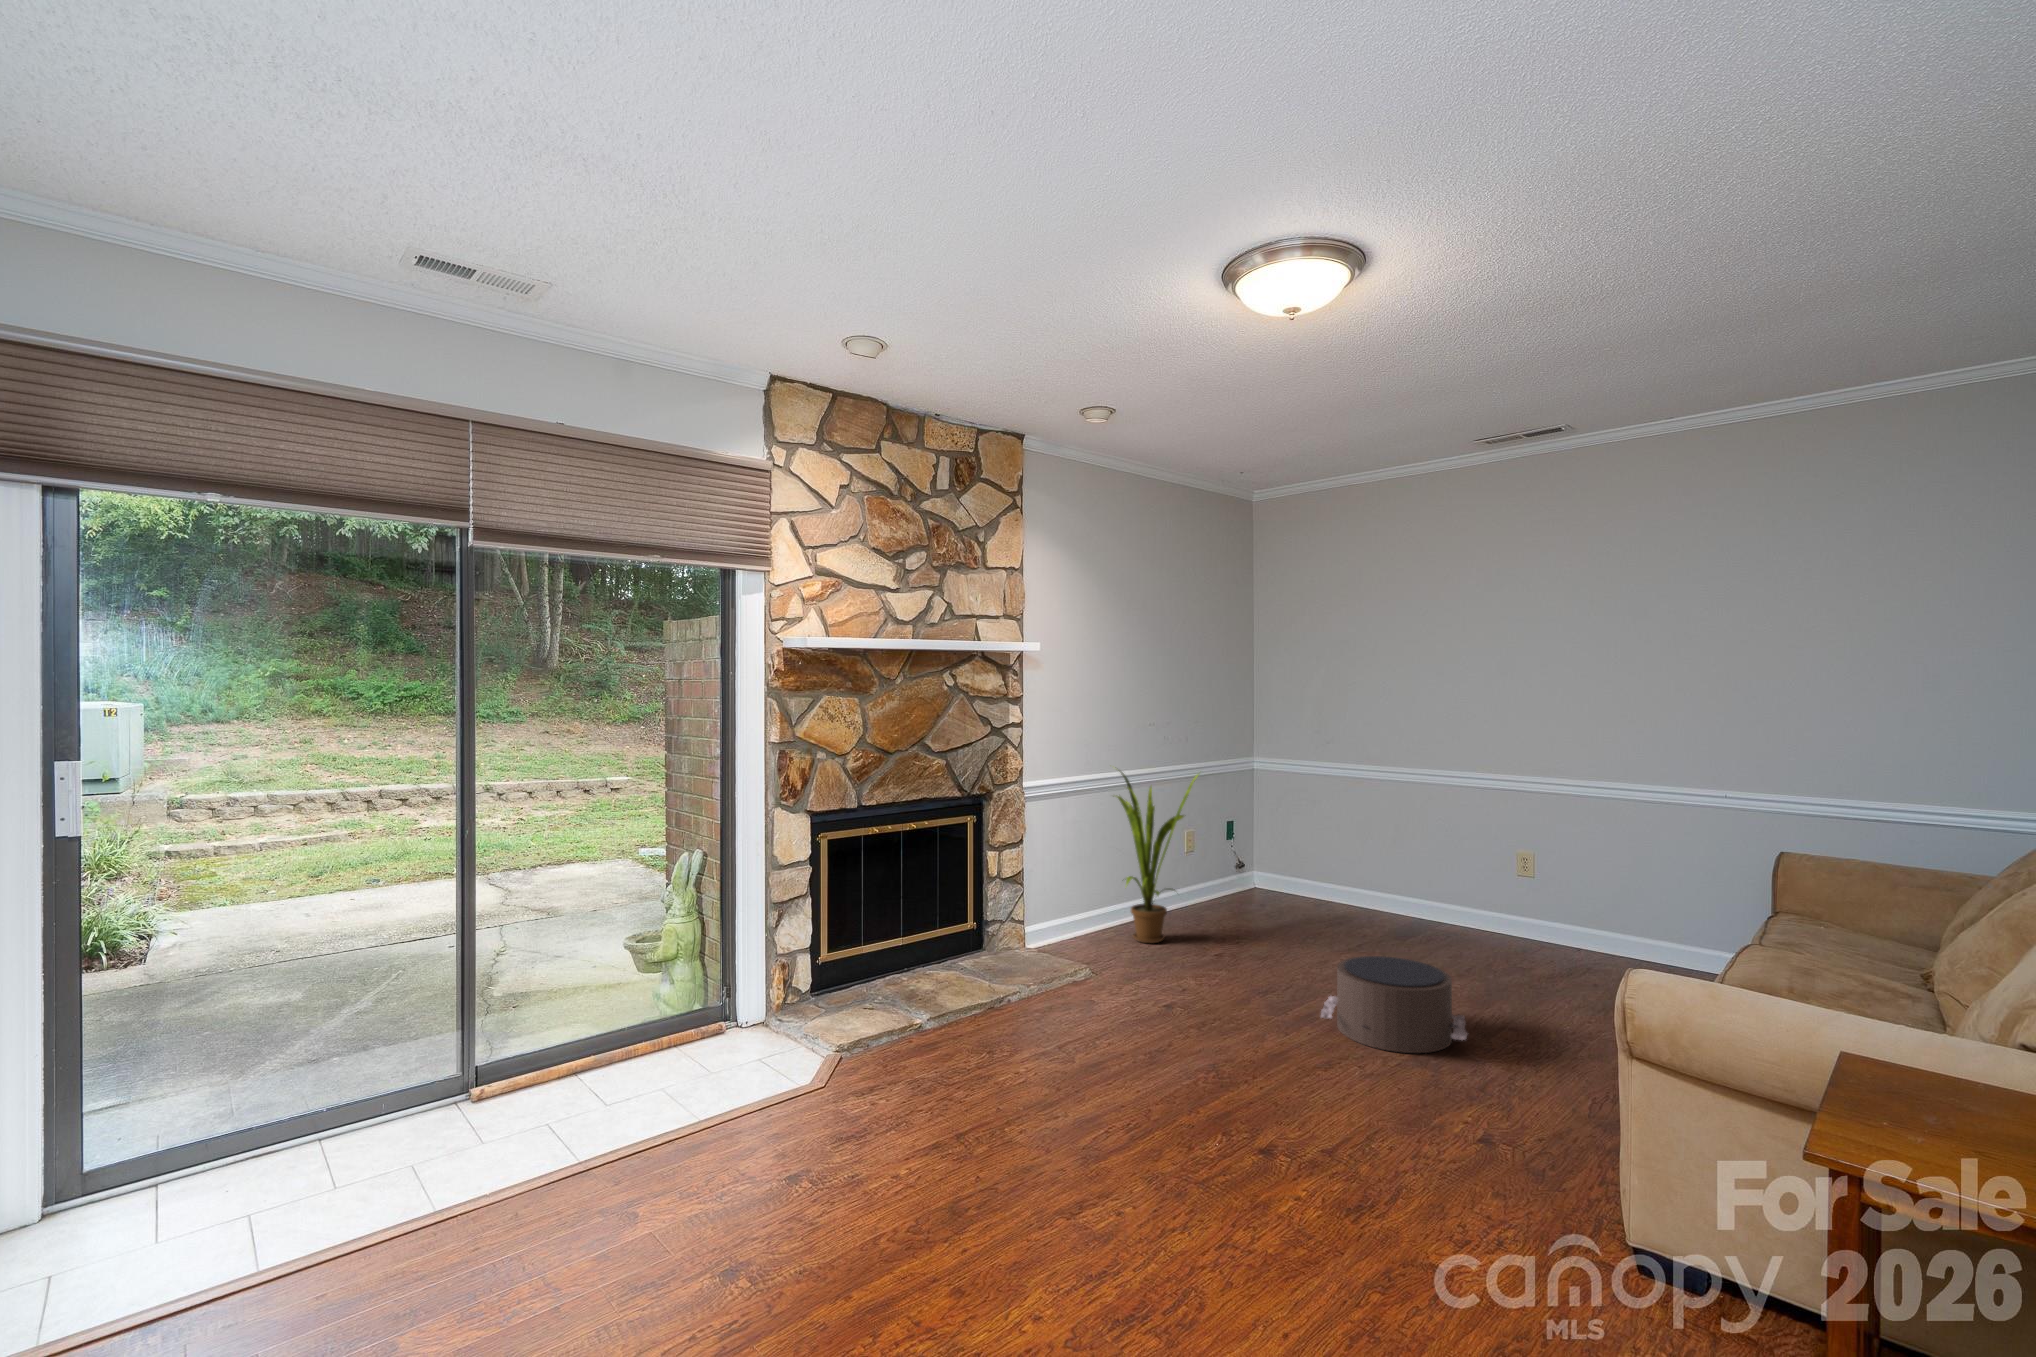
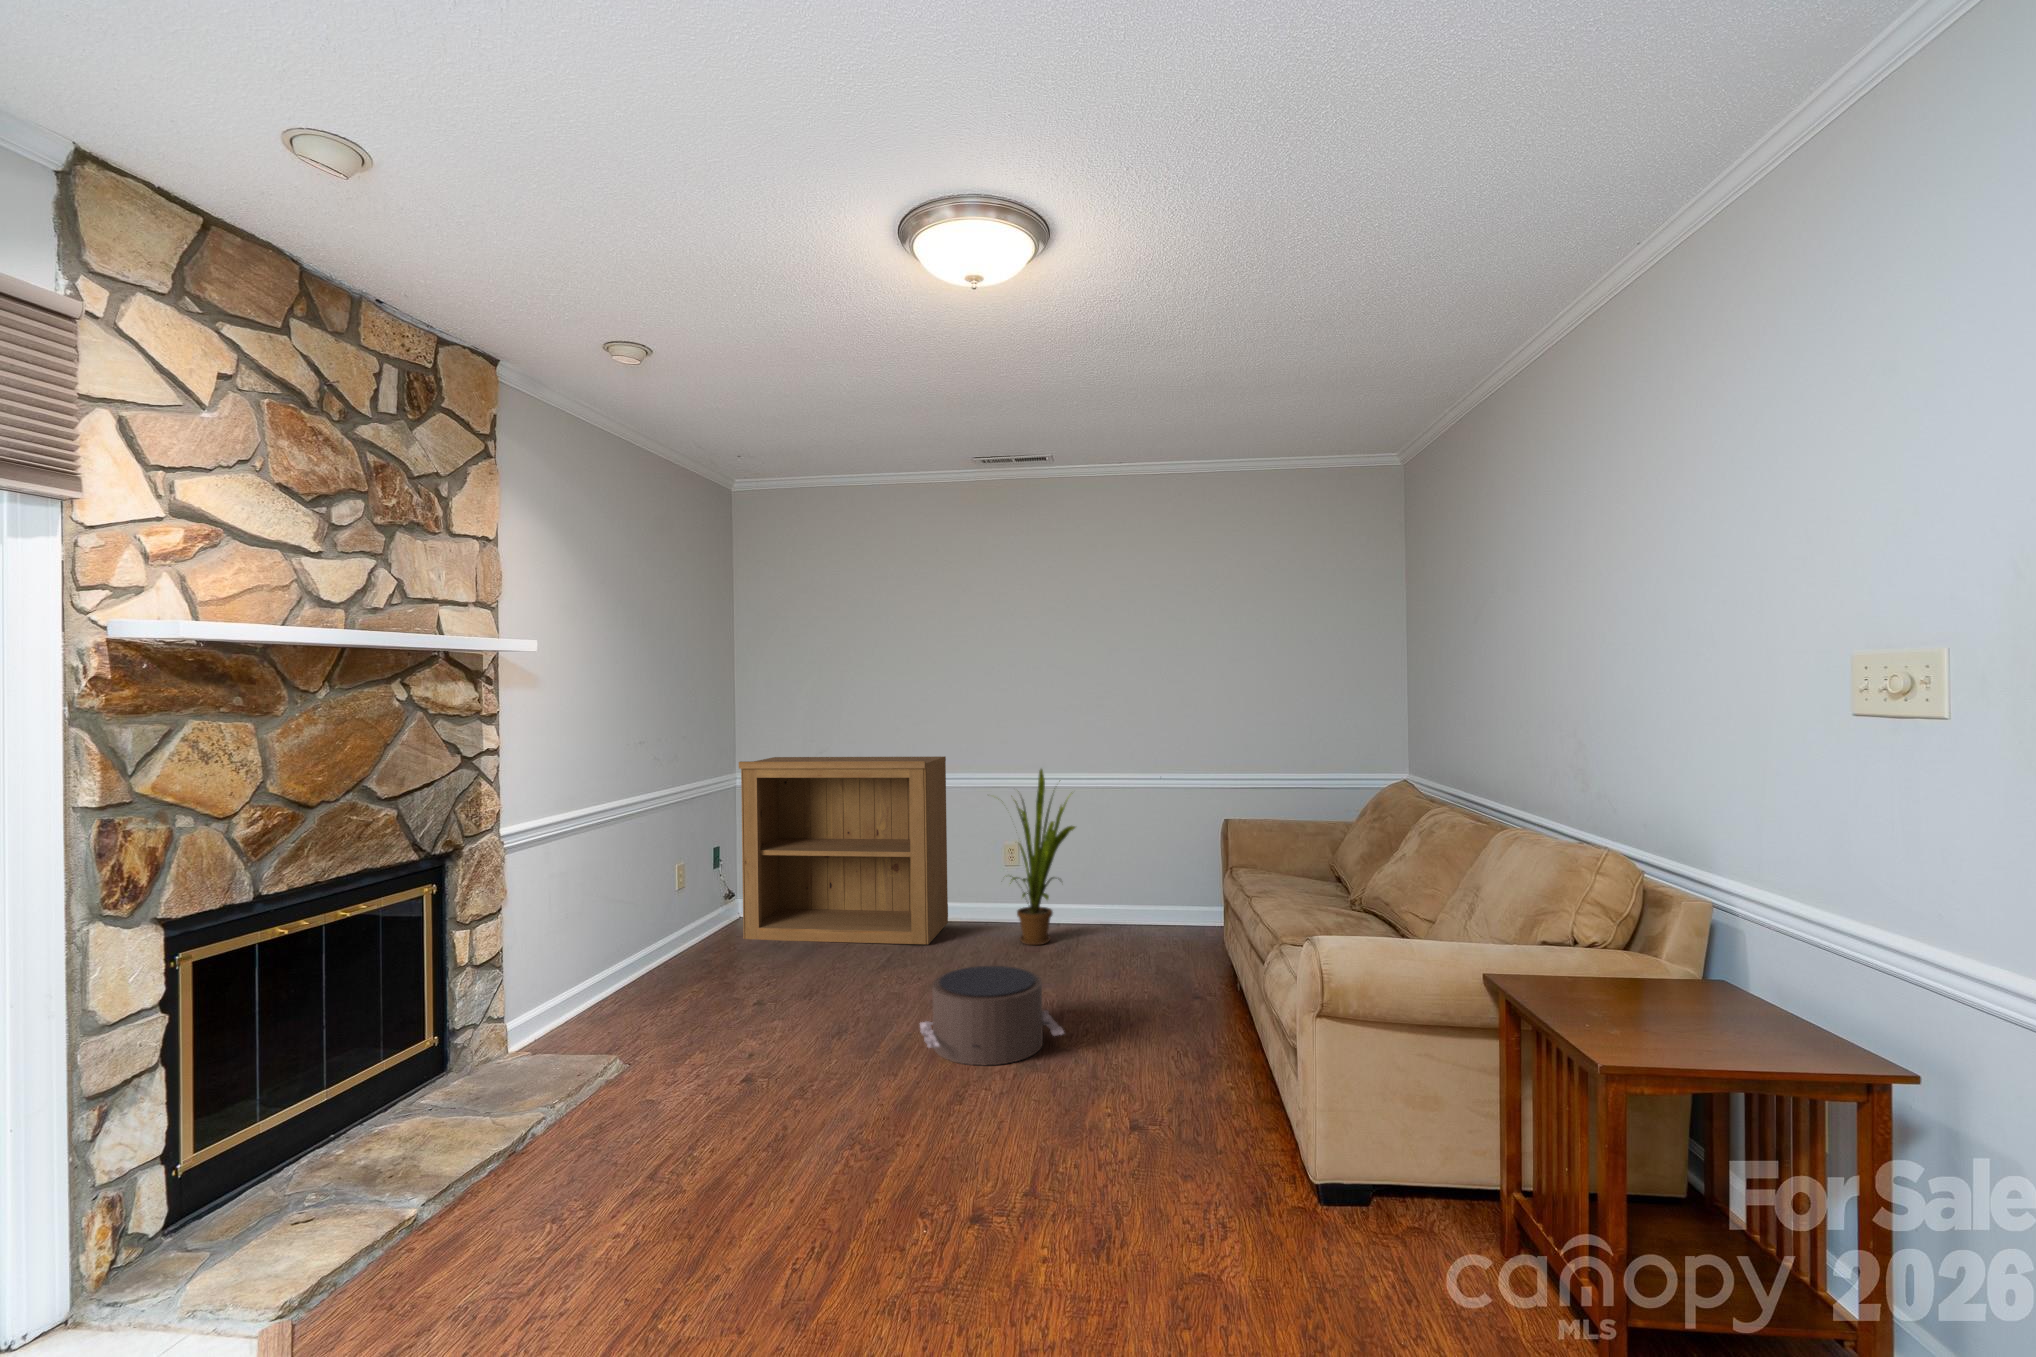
bookshelf: none [1238,744,1442,937] -> present [739,756,948,944]
house plant: present [1116,769,1199,943] -> present [1006,769,1075,945]

